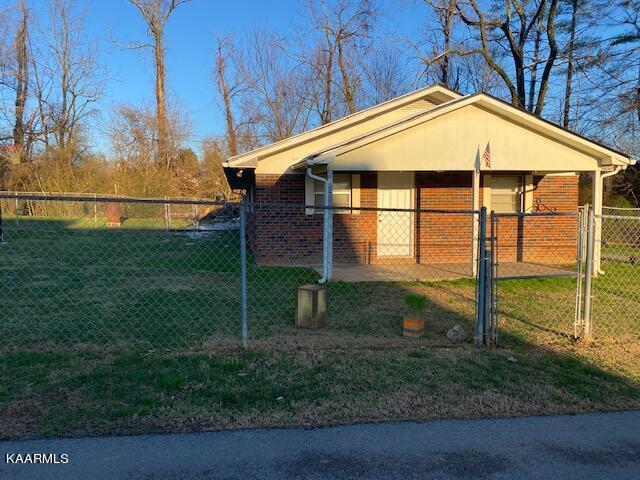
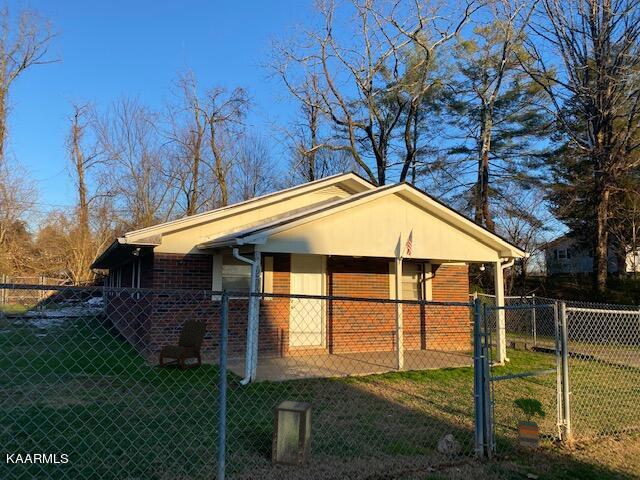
lounge chair: none [260,232,299,271] -> present [159,321,207,370]
potted tree: present [403,294,429,338] -> present [514,398,546,448]

